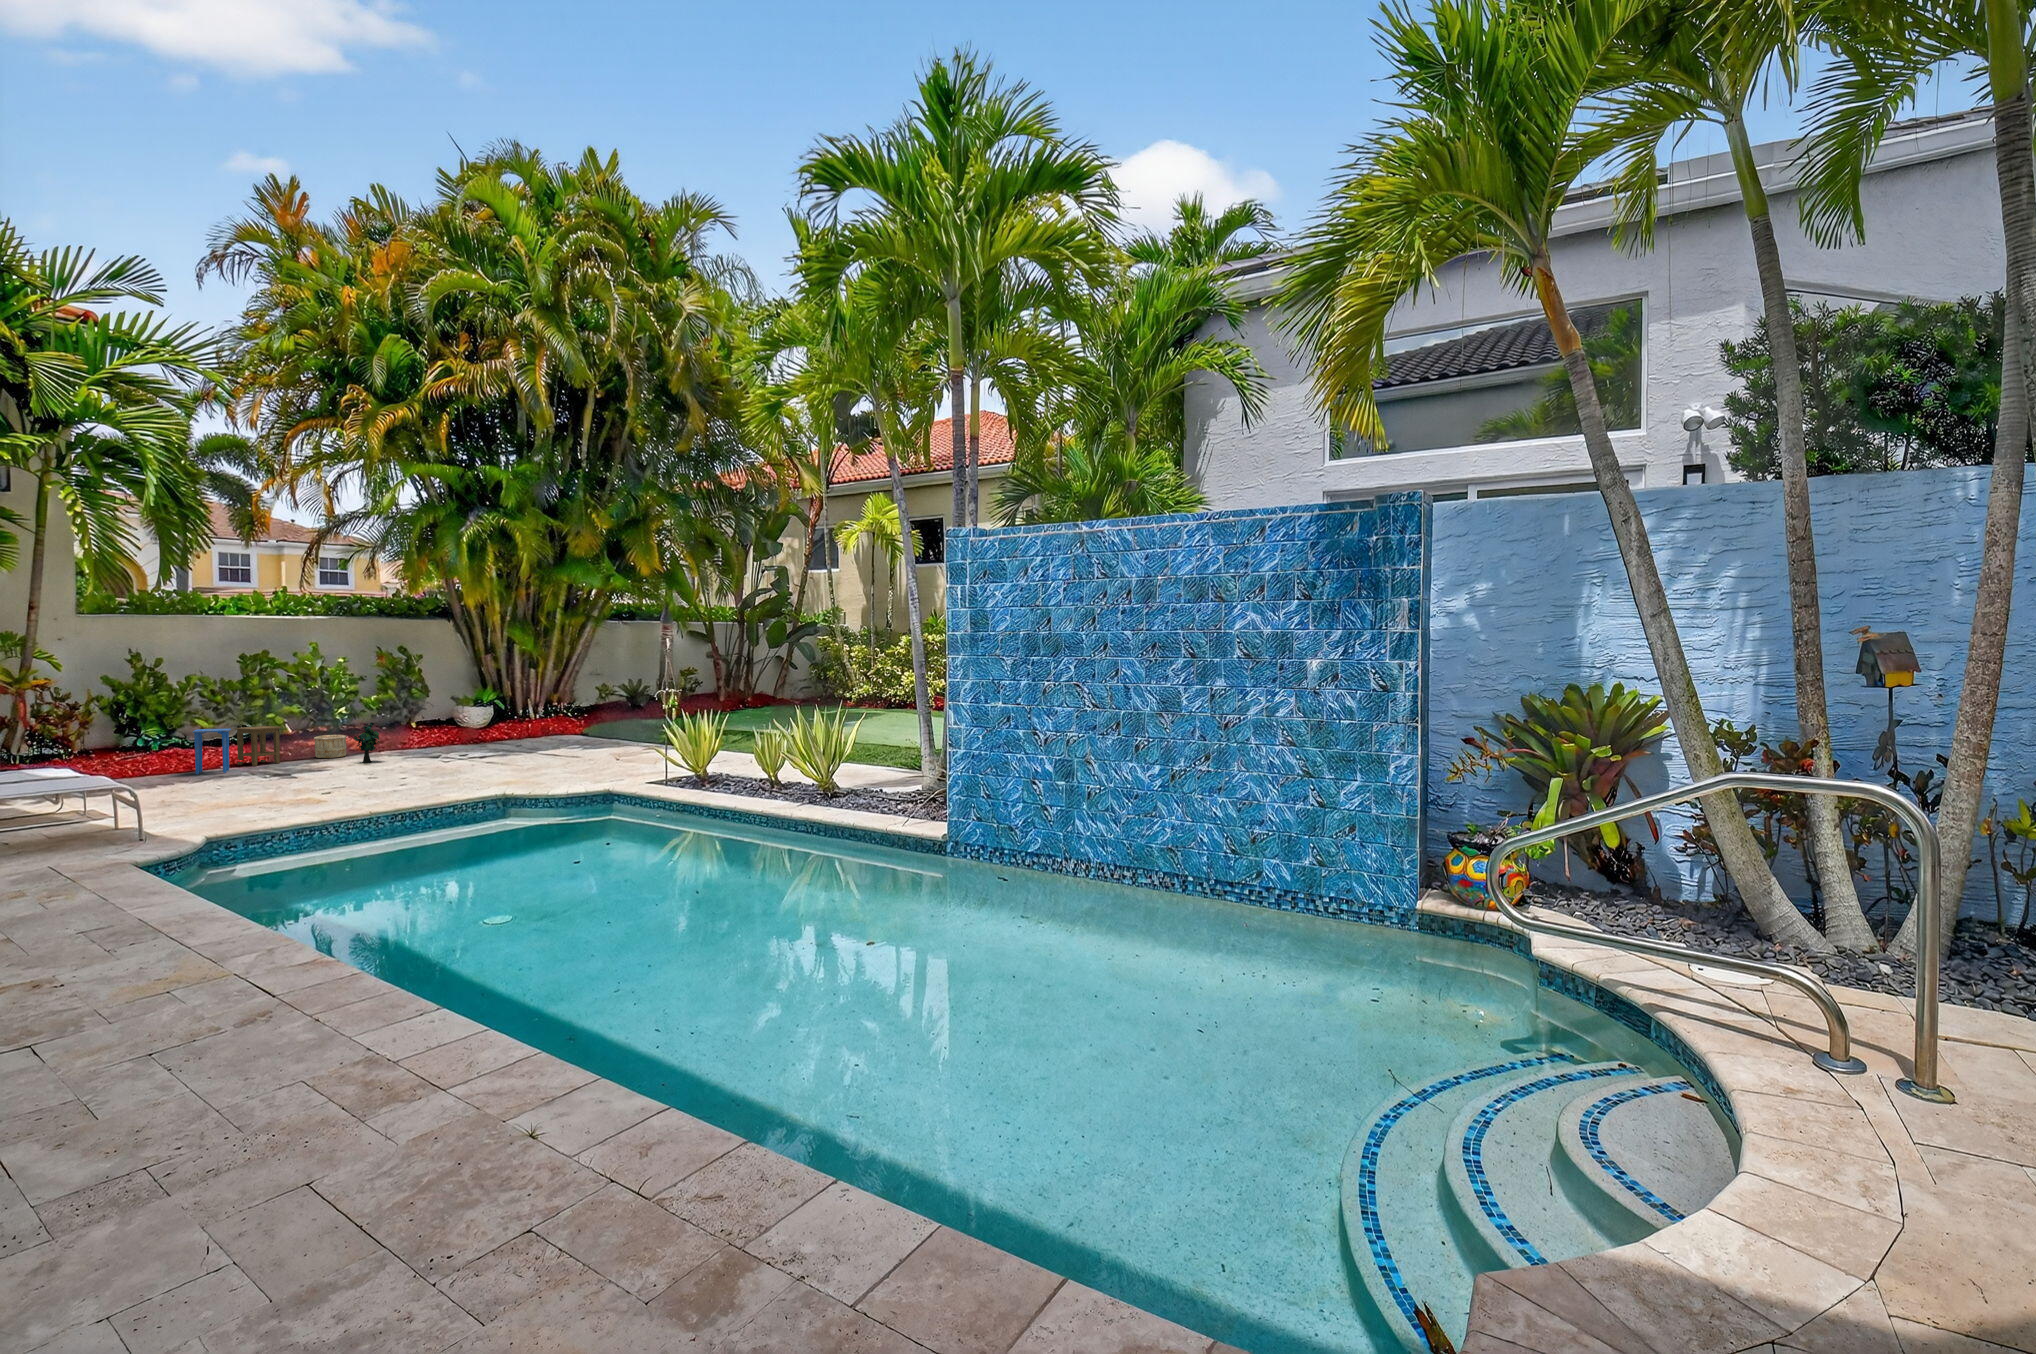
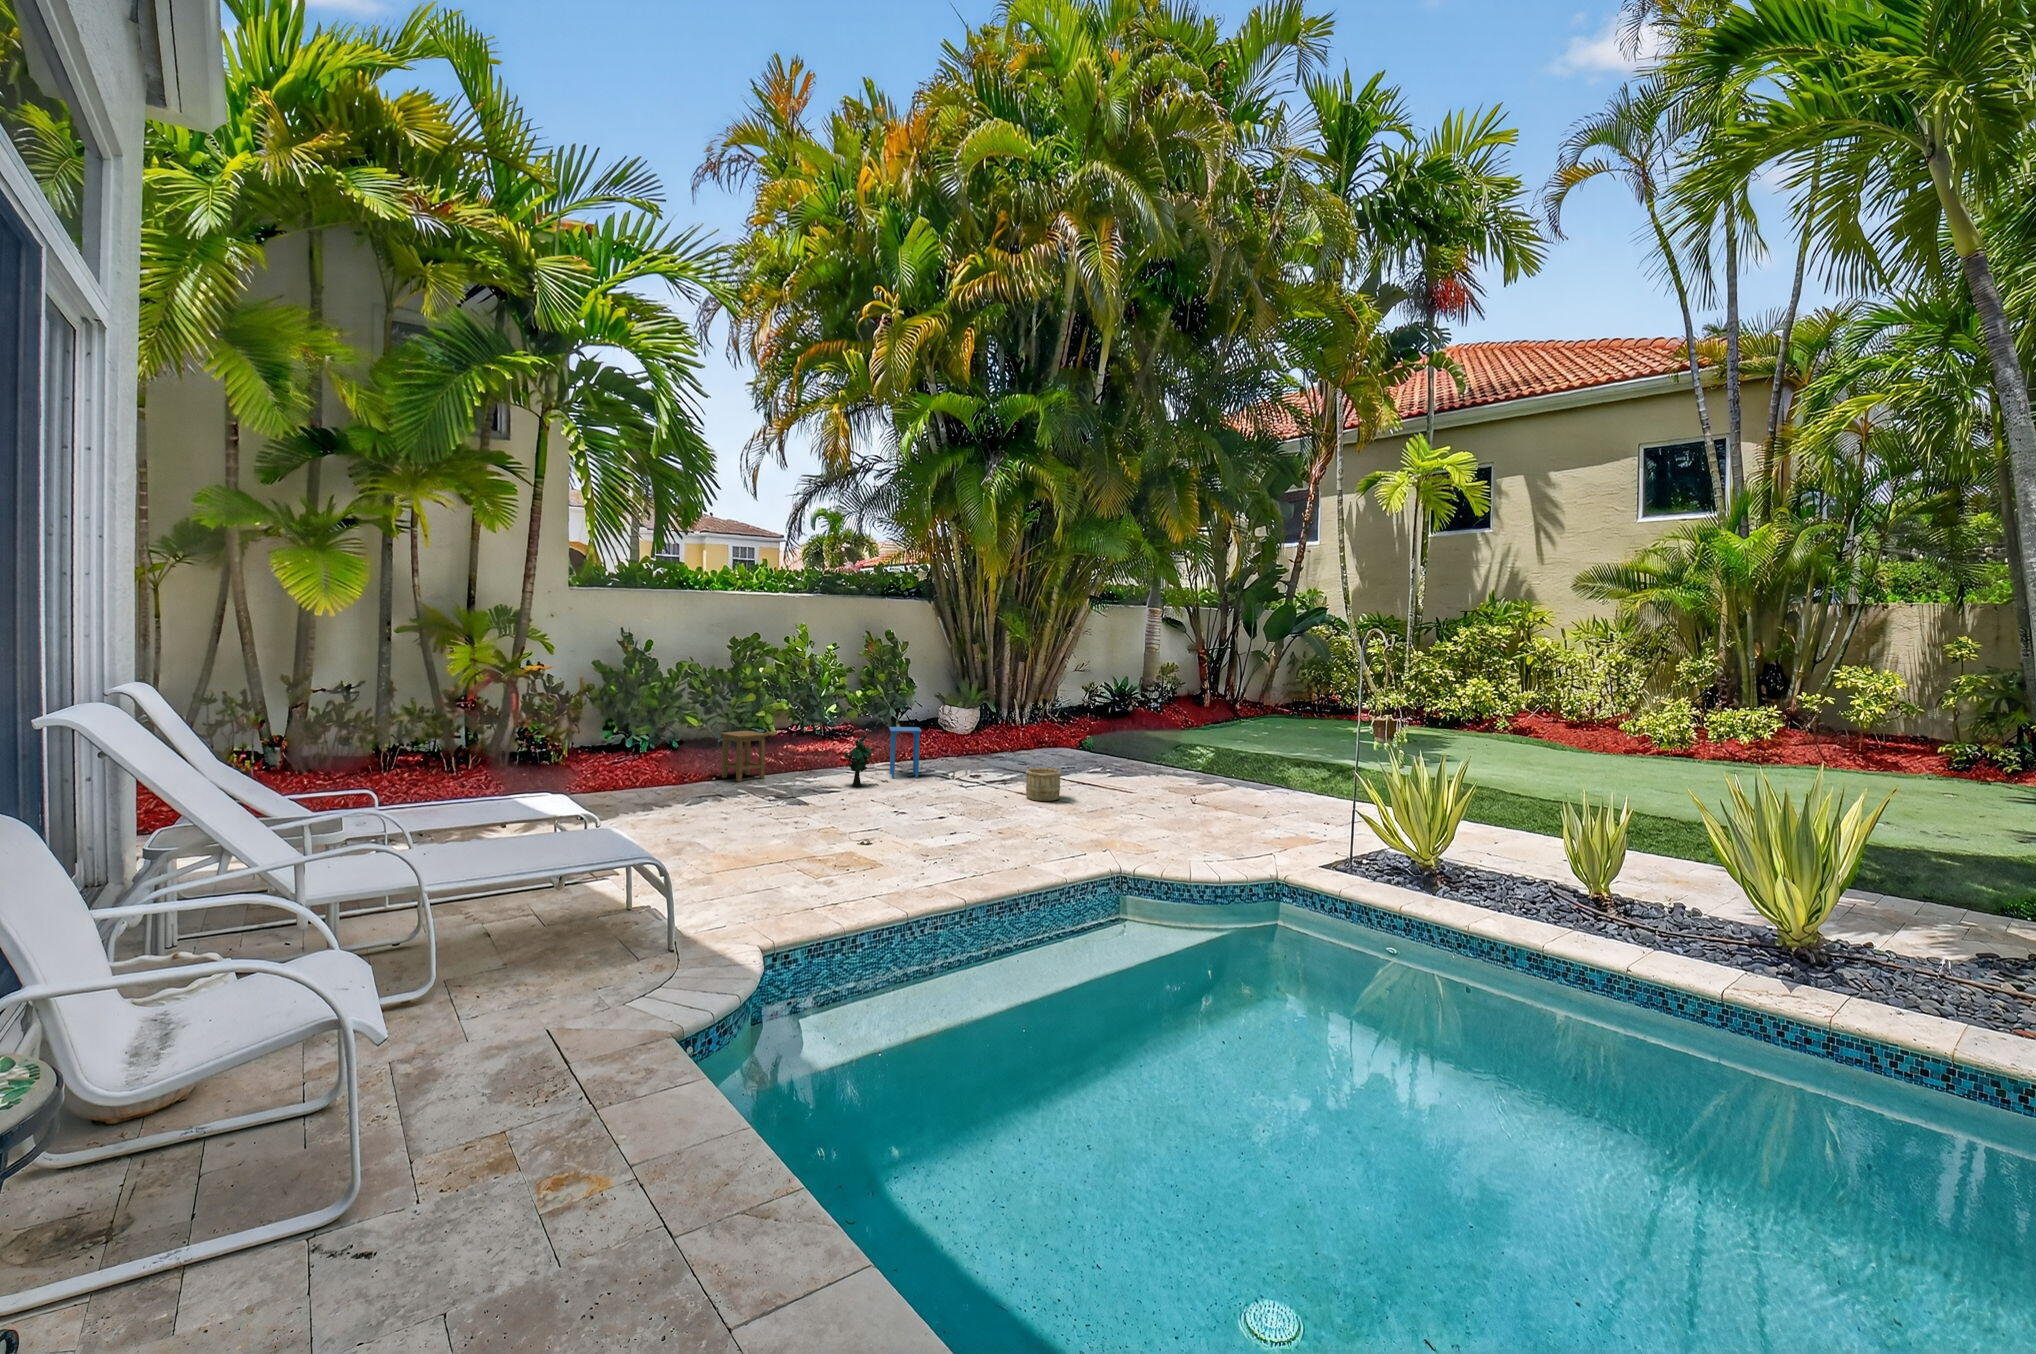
side table: present [193,728,231,774] -> present [889,727,922,778]
wooden bucket: present [314,735,347,758] -> present [1026,768,1061,801]

